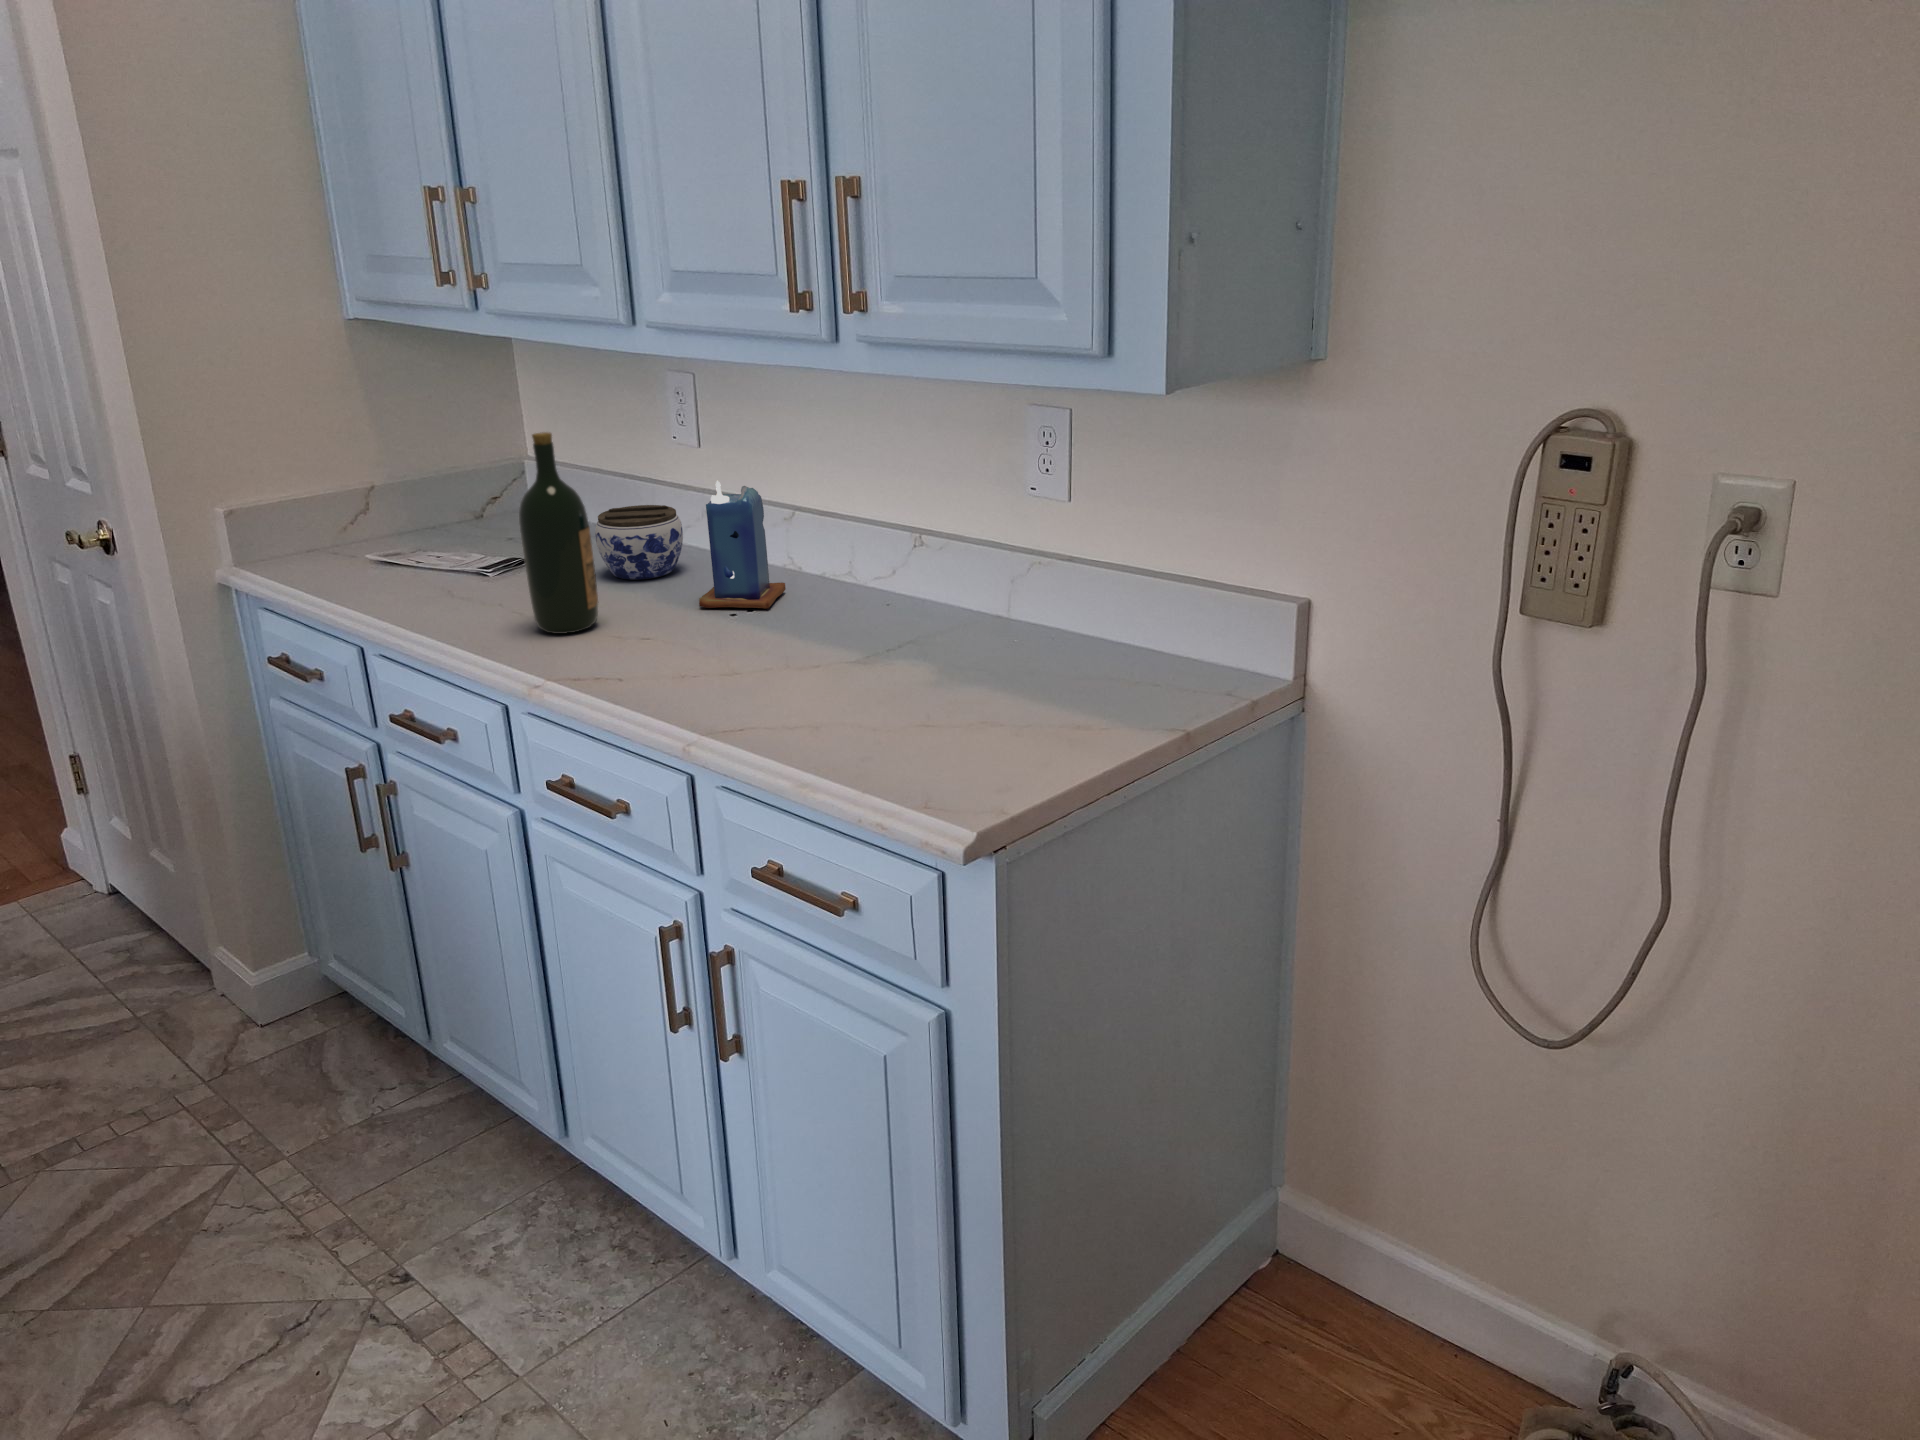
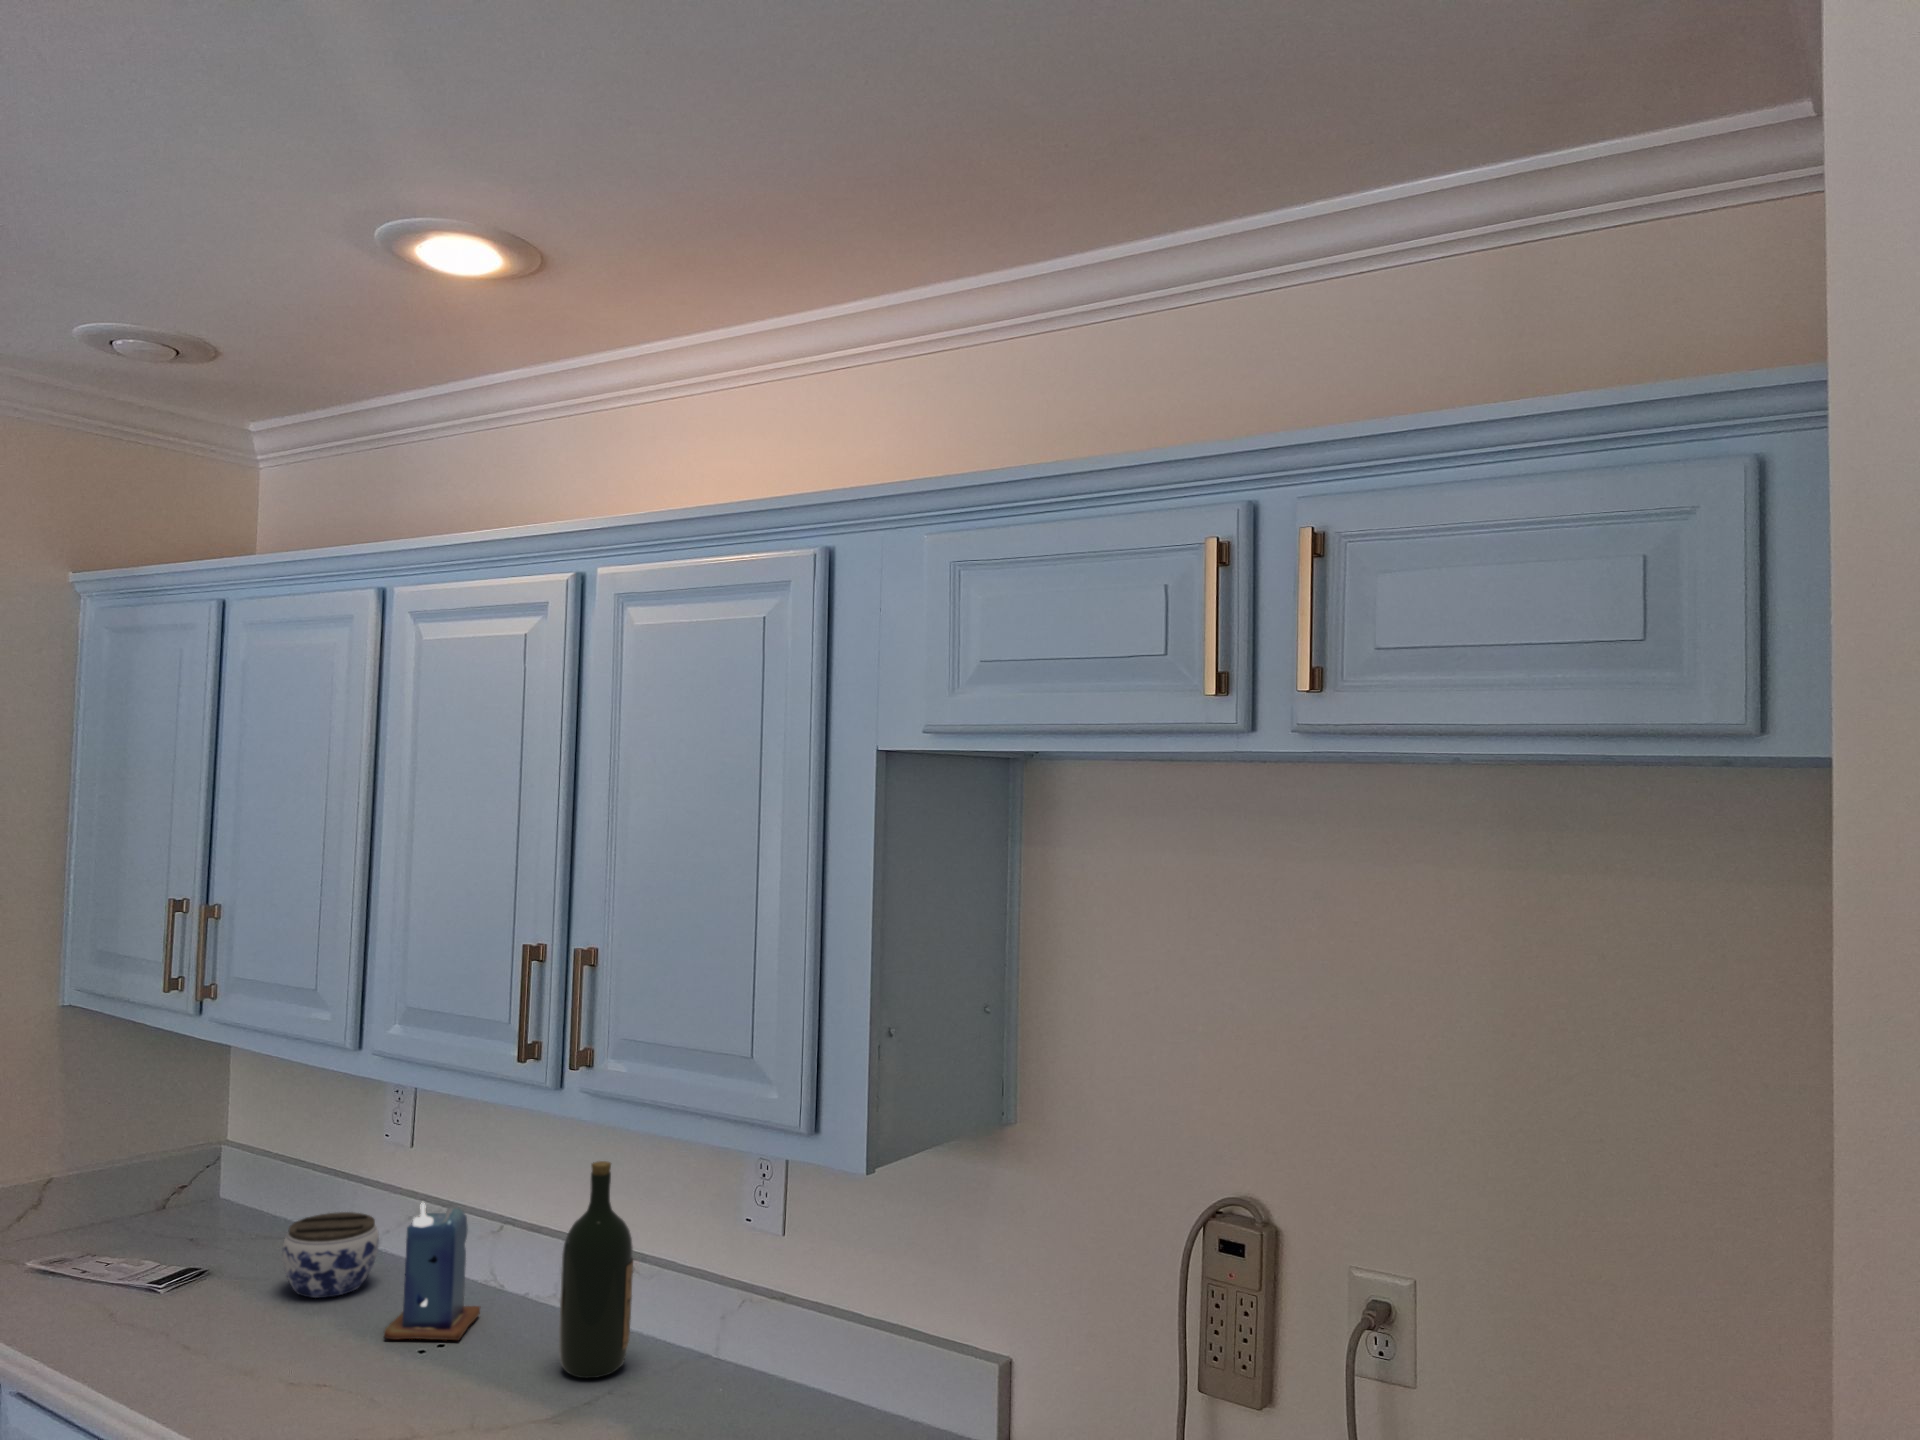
wine bottle: present [519,432,598,634] -> present [559,1161,633,1378]

